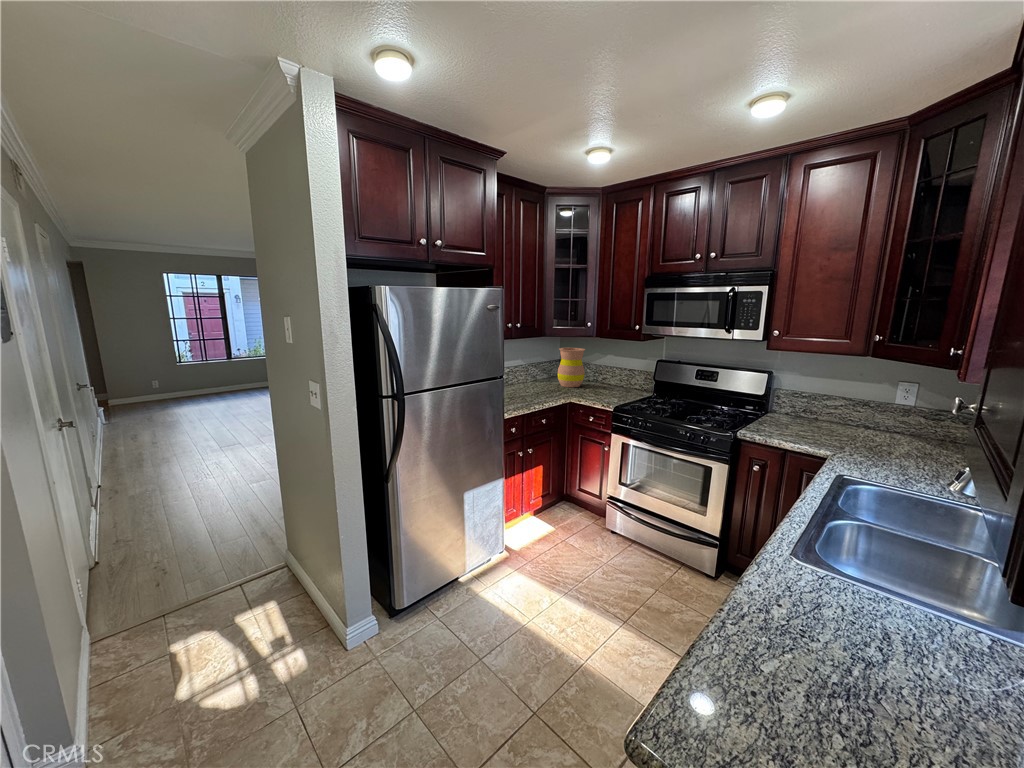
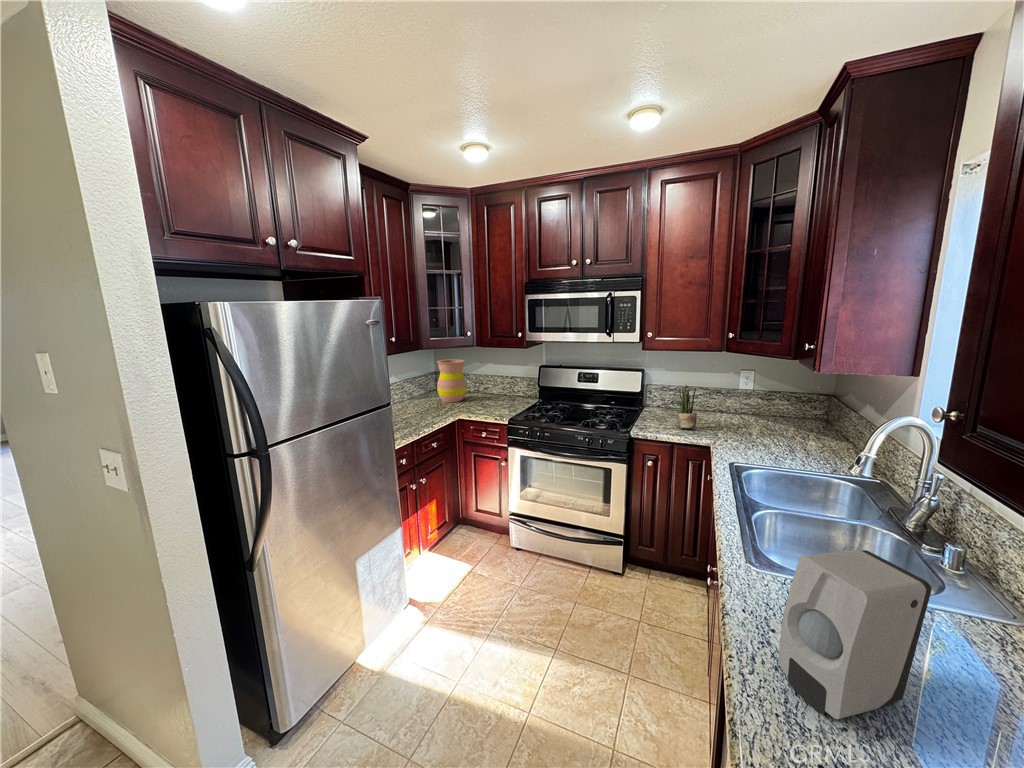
potted plant: none [798,389,825,438] -> present [677,385,697,428]
soap dispenser: none [761,525,917,683] -> present [778,550,931,719]

